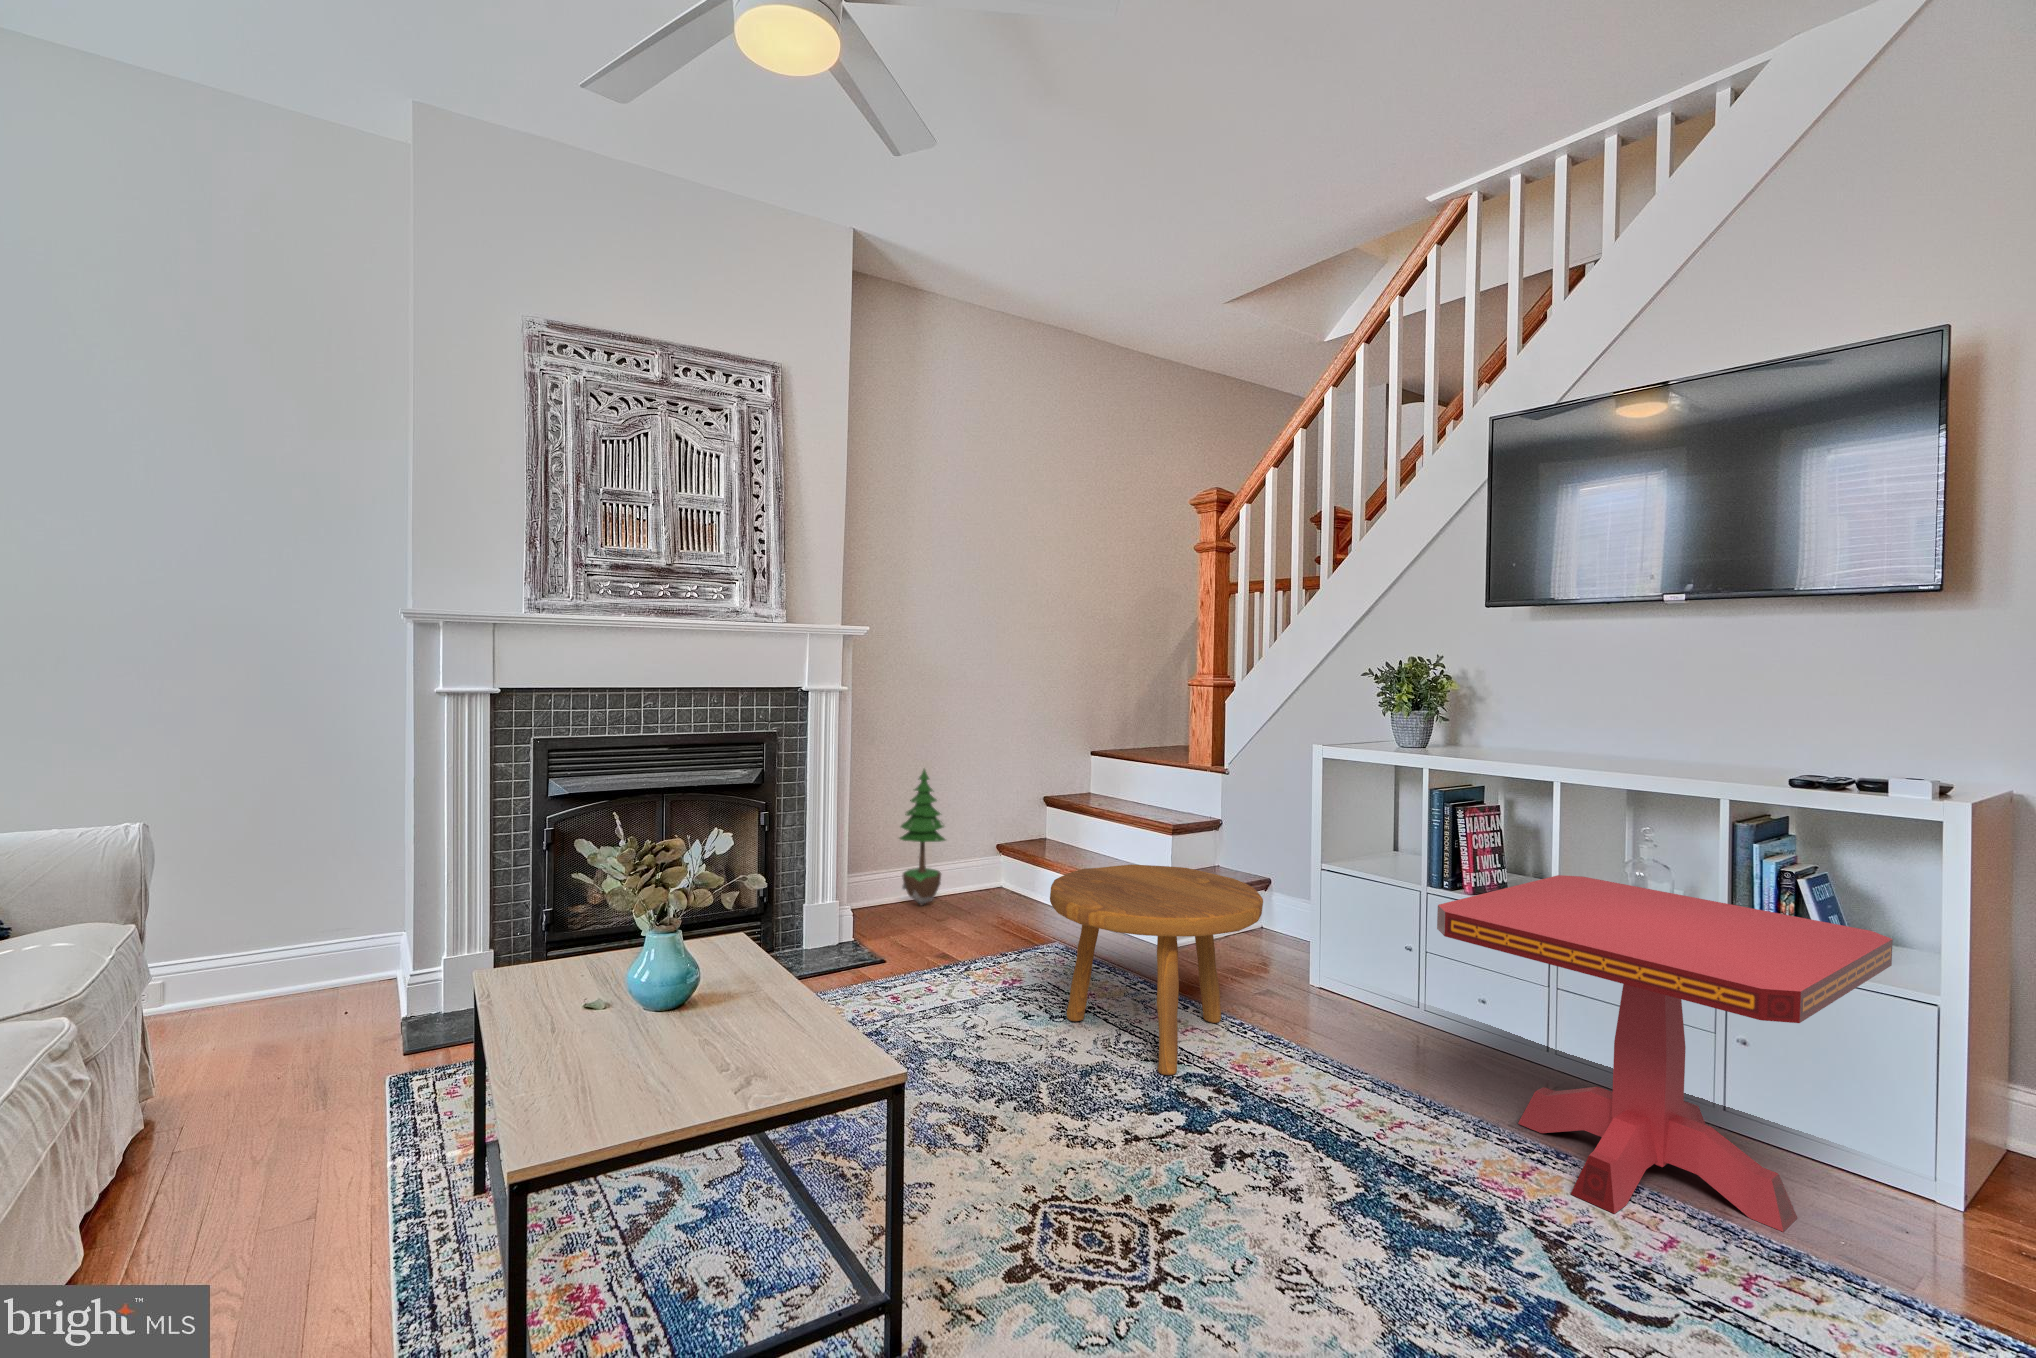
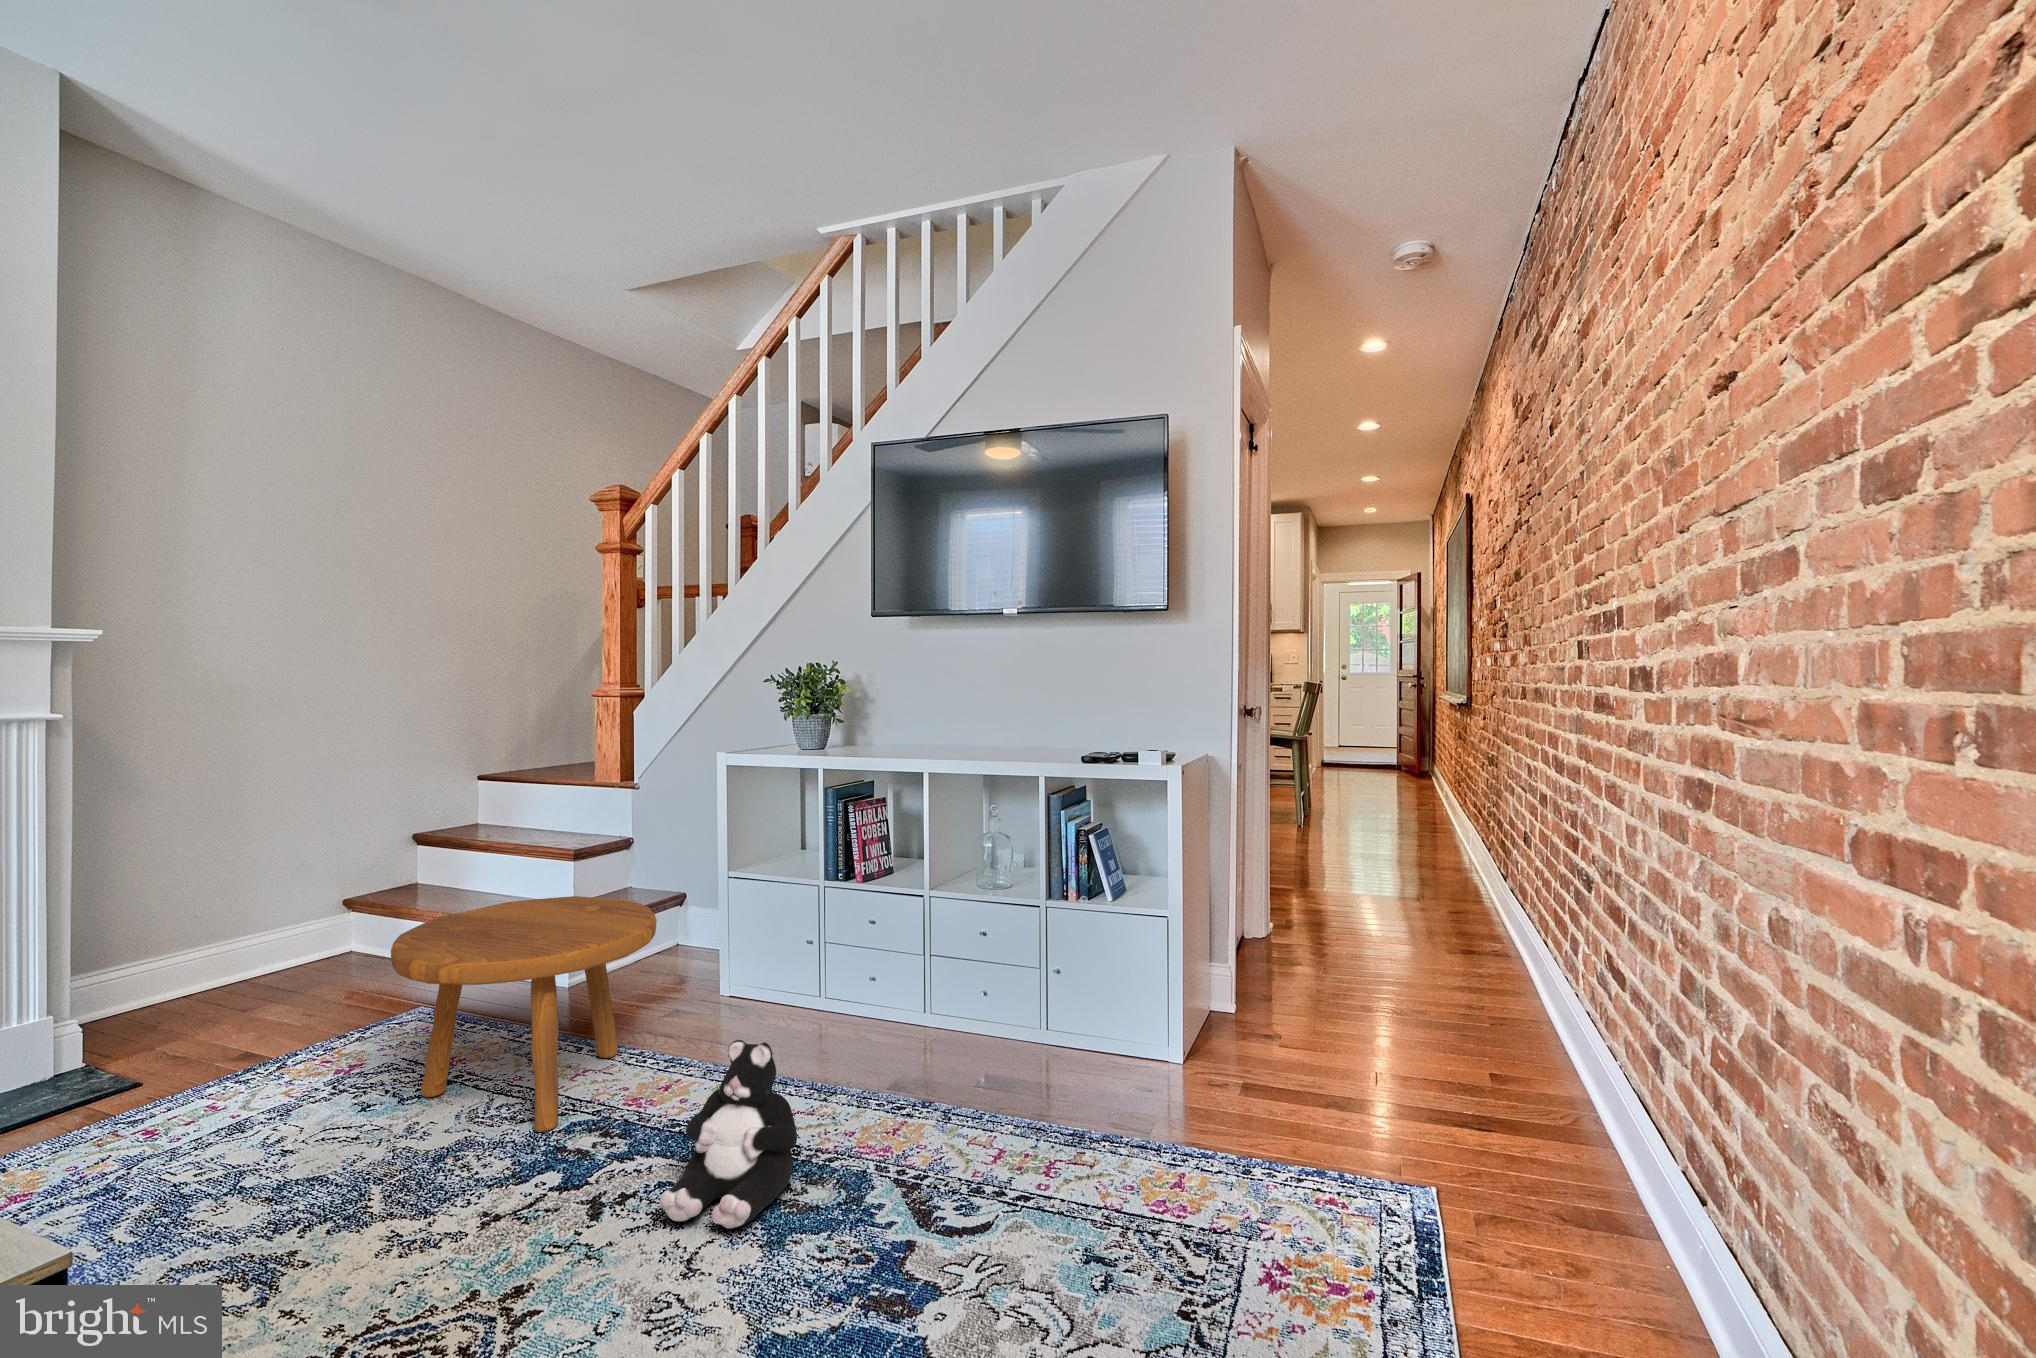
potted tree: present [900,769,945,905] -> none [176,815,261,994]
side table: present [1437,875,1893,1232] -> none [817,852,1142,1143]
plush toy: none [1281,1033,1419,1219] -> present [660,1040,797,1229]

